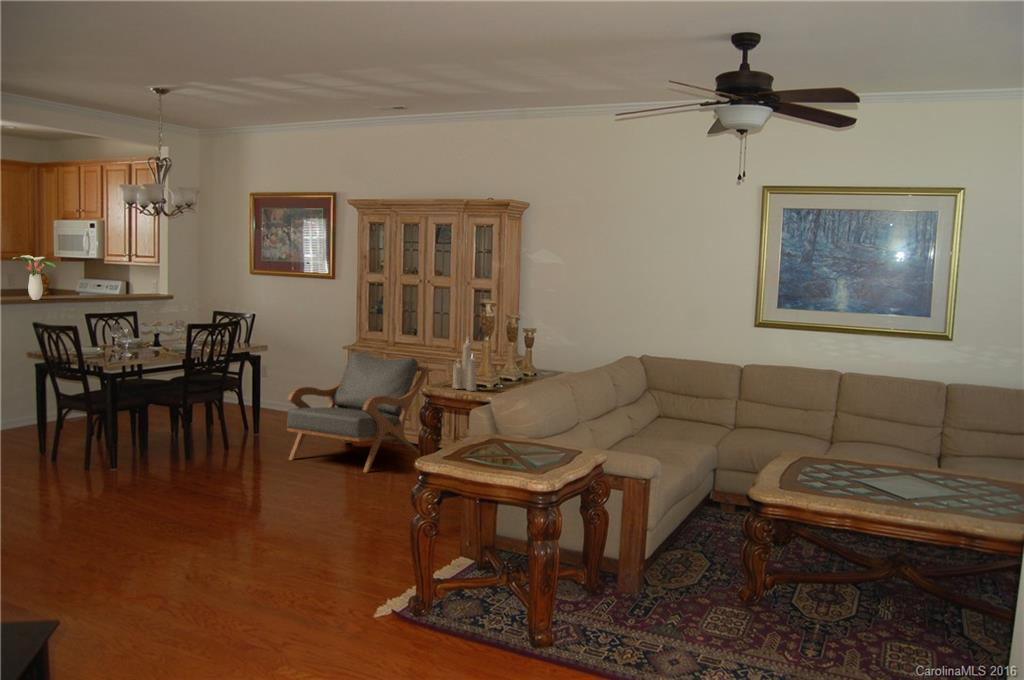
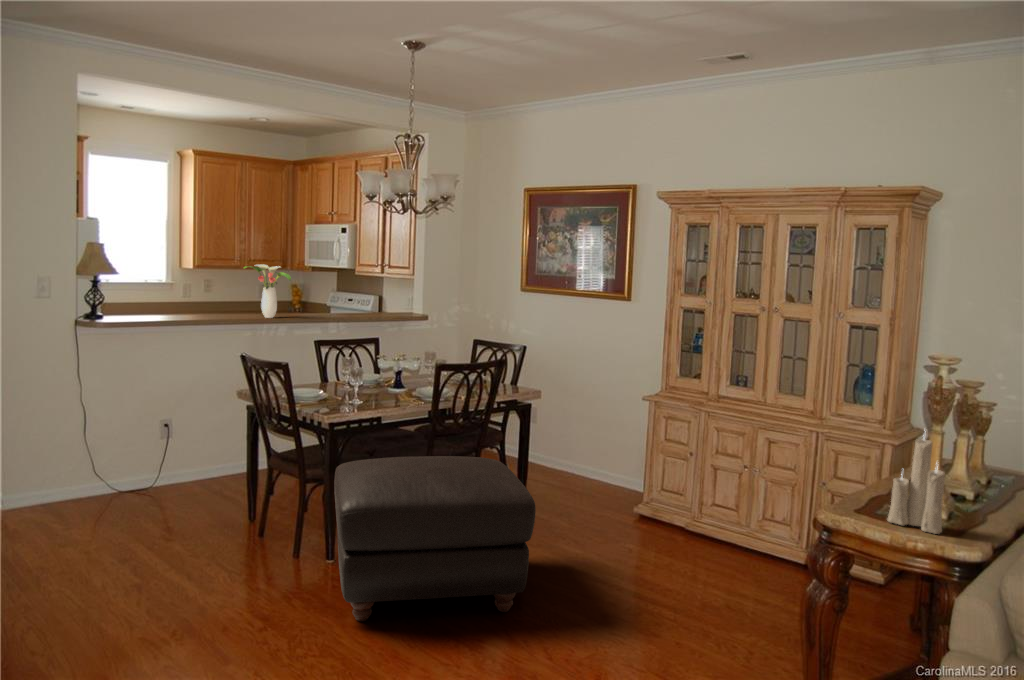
armchair: present [287,352,428,473] -> none [566,408,777,610]
ottoman: none [115,386,261,491] -> present [334,456,536,621]

